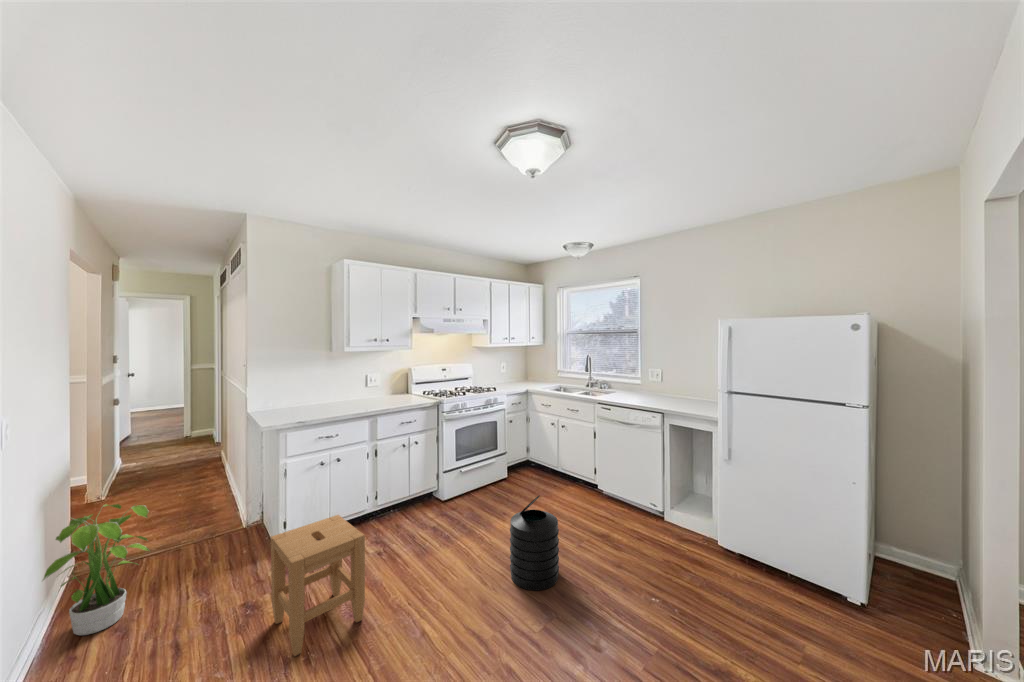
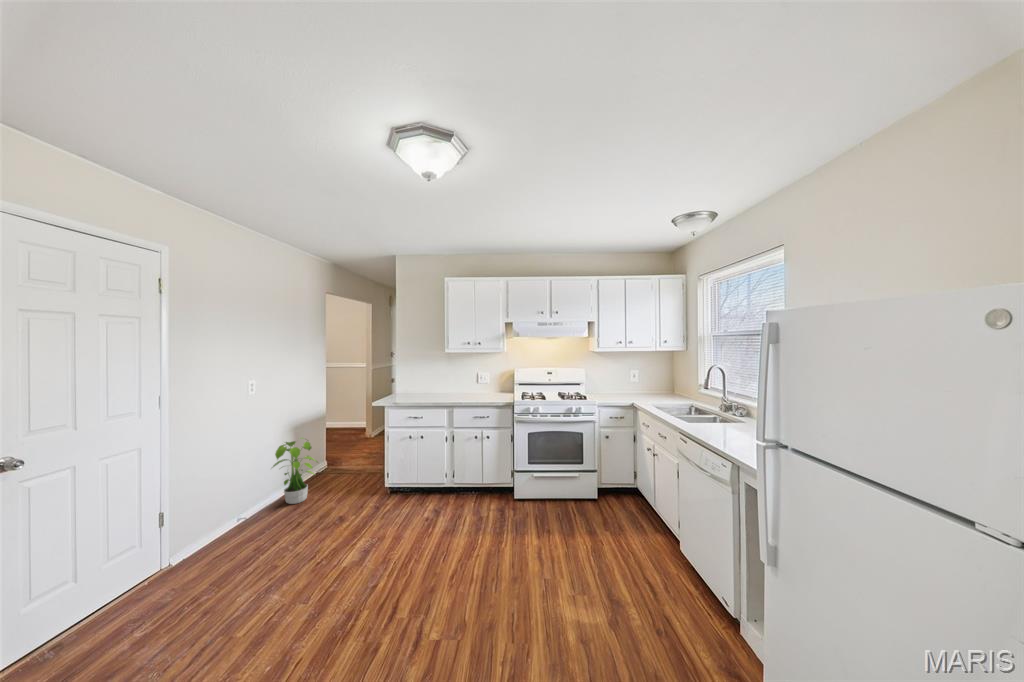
trash can: present [510,495,559,591] -> none [465,517,514,611]
stool: present [271,515,365,656] -> none [313,479,378,560]

